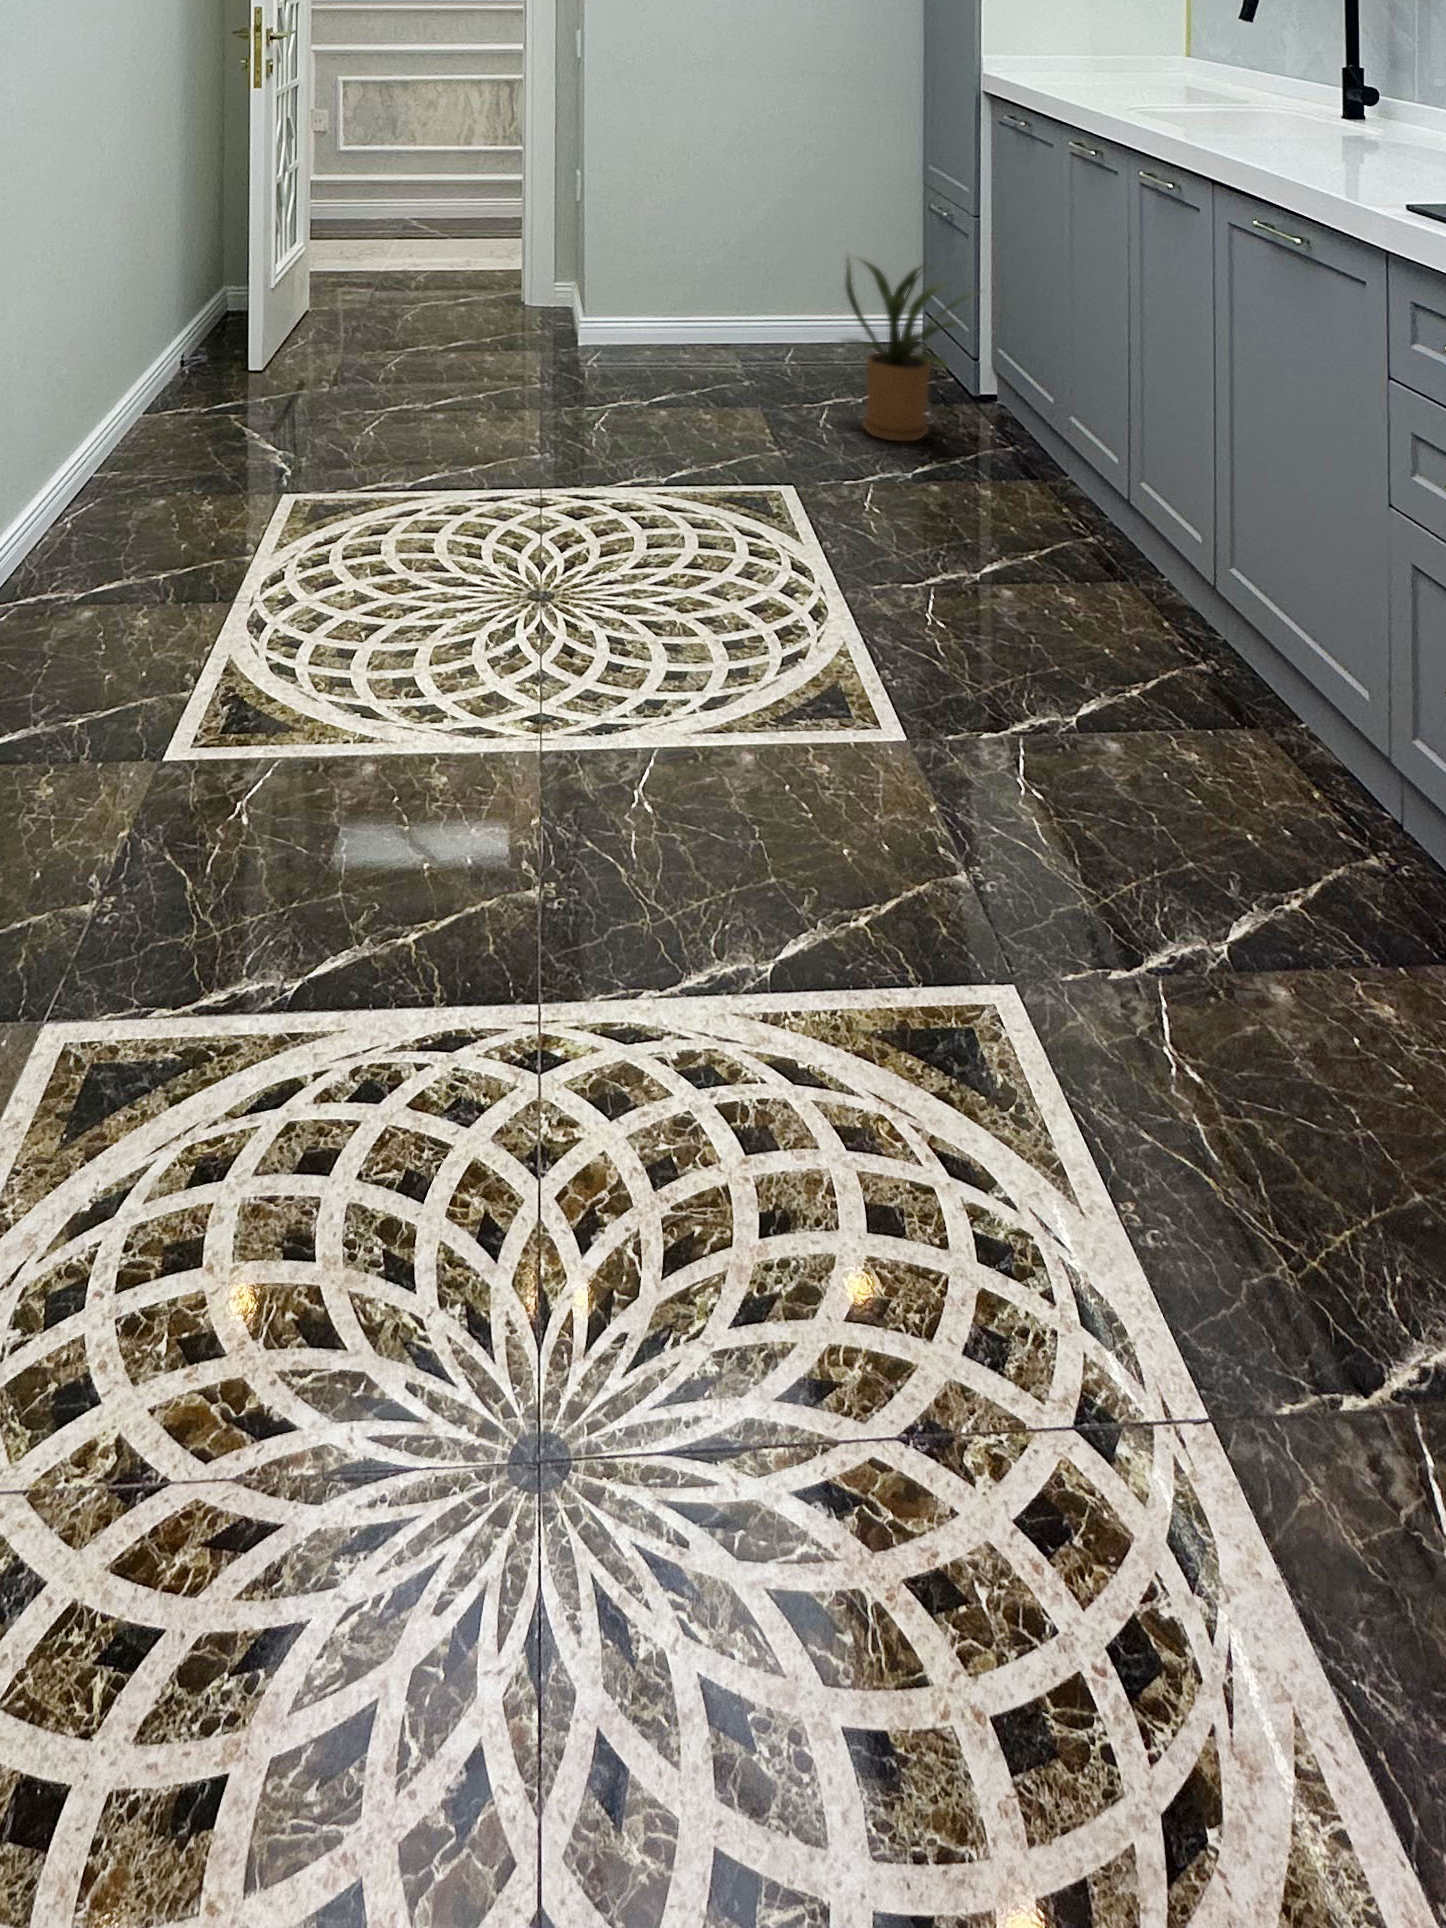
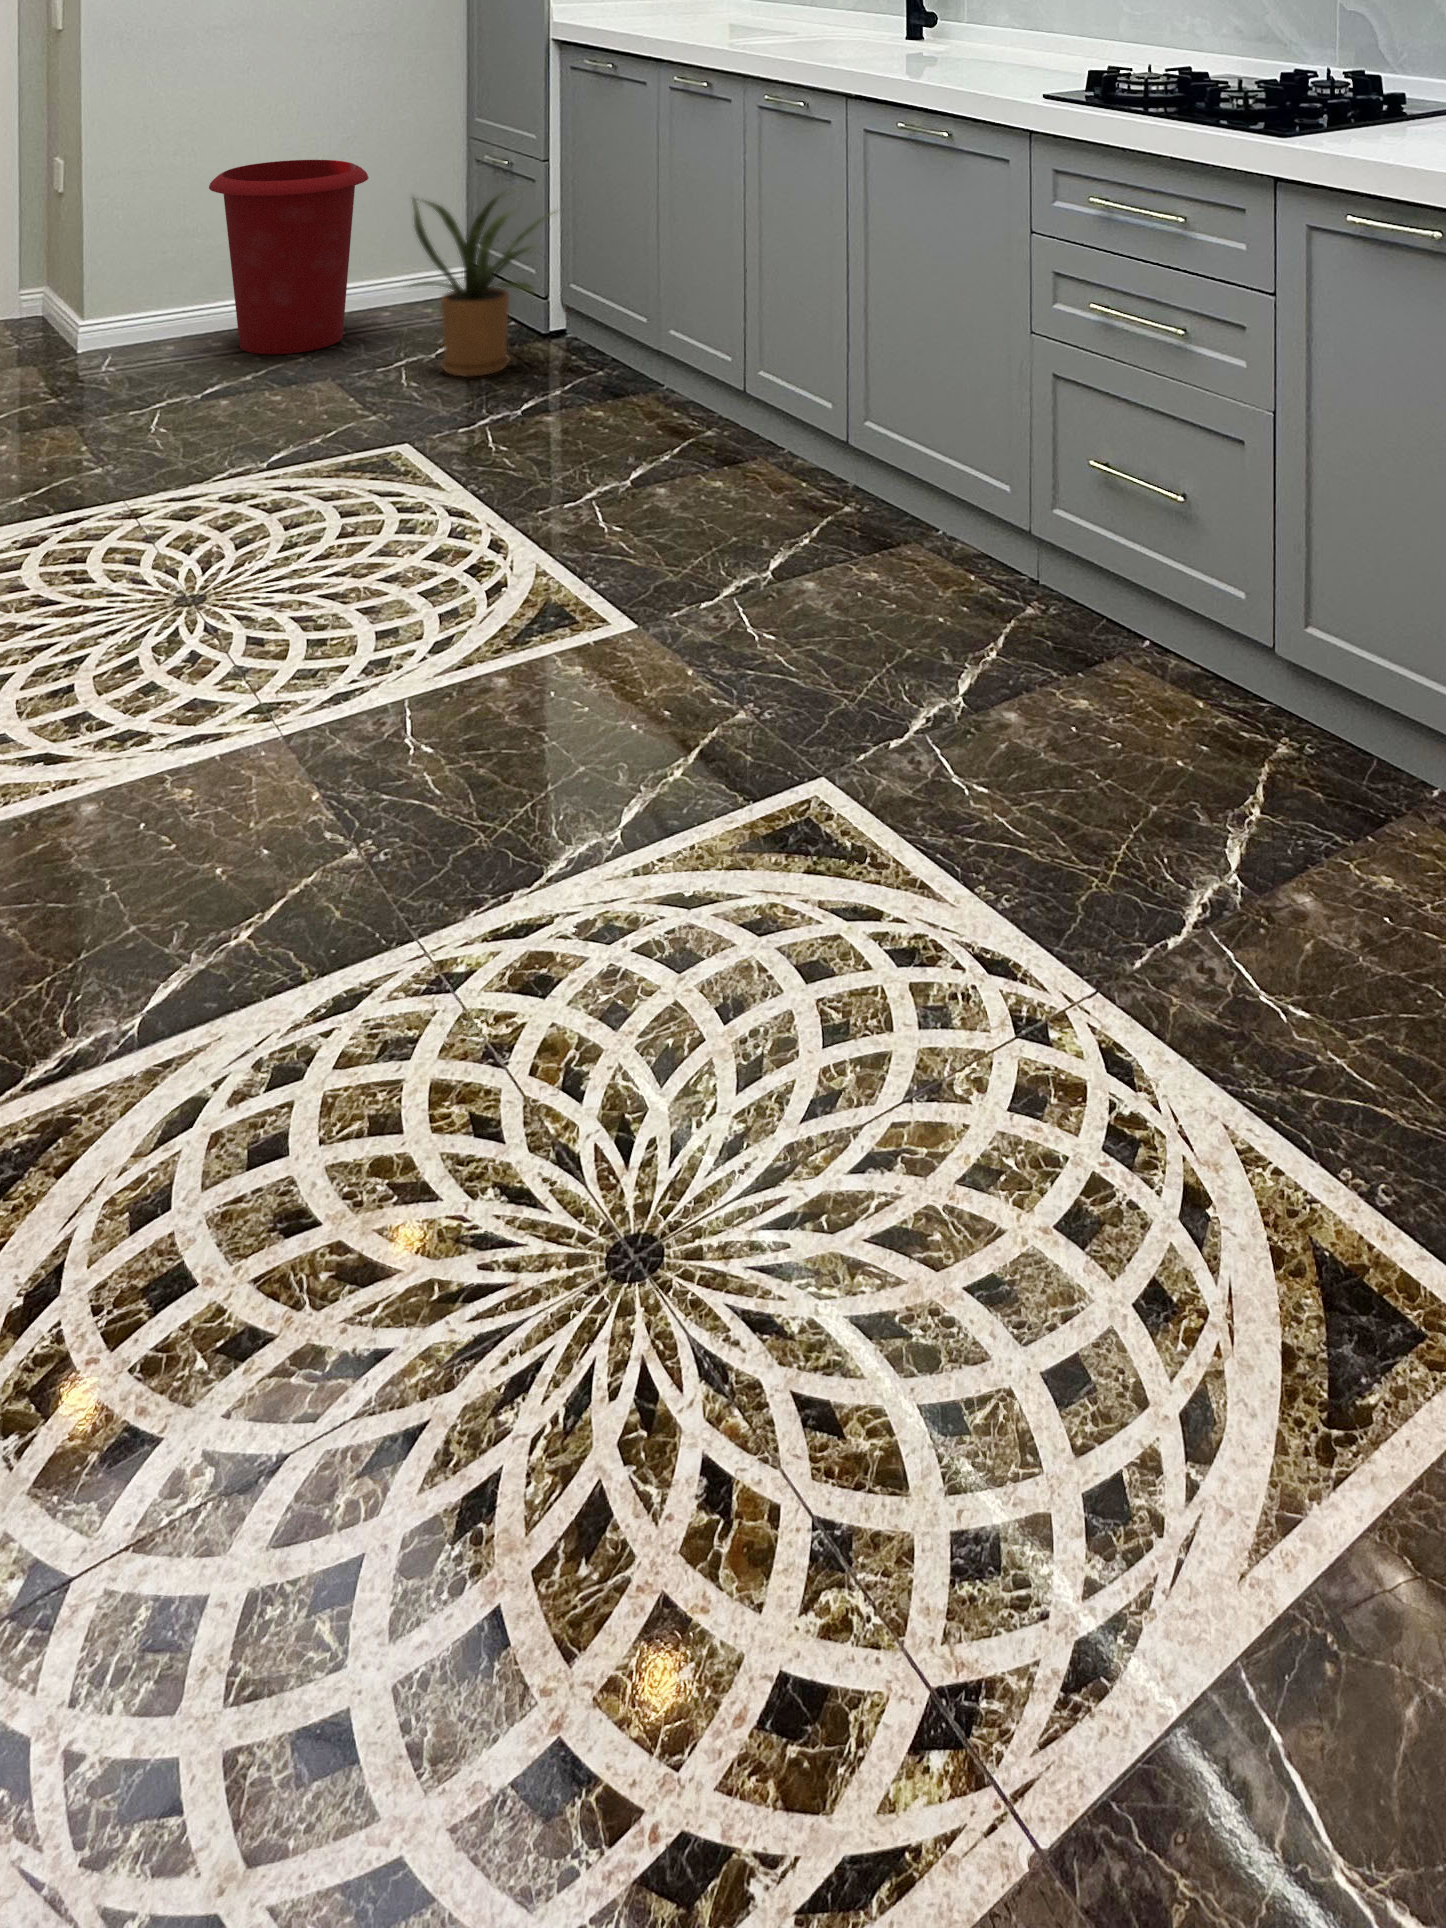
waste bin: none [692,204,828,384] -> present [209,160,369,354]

